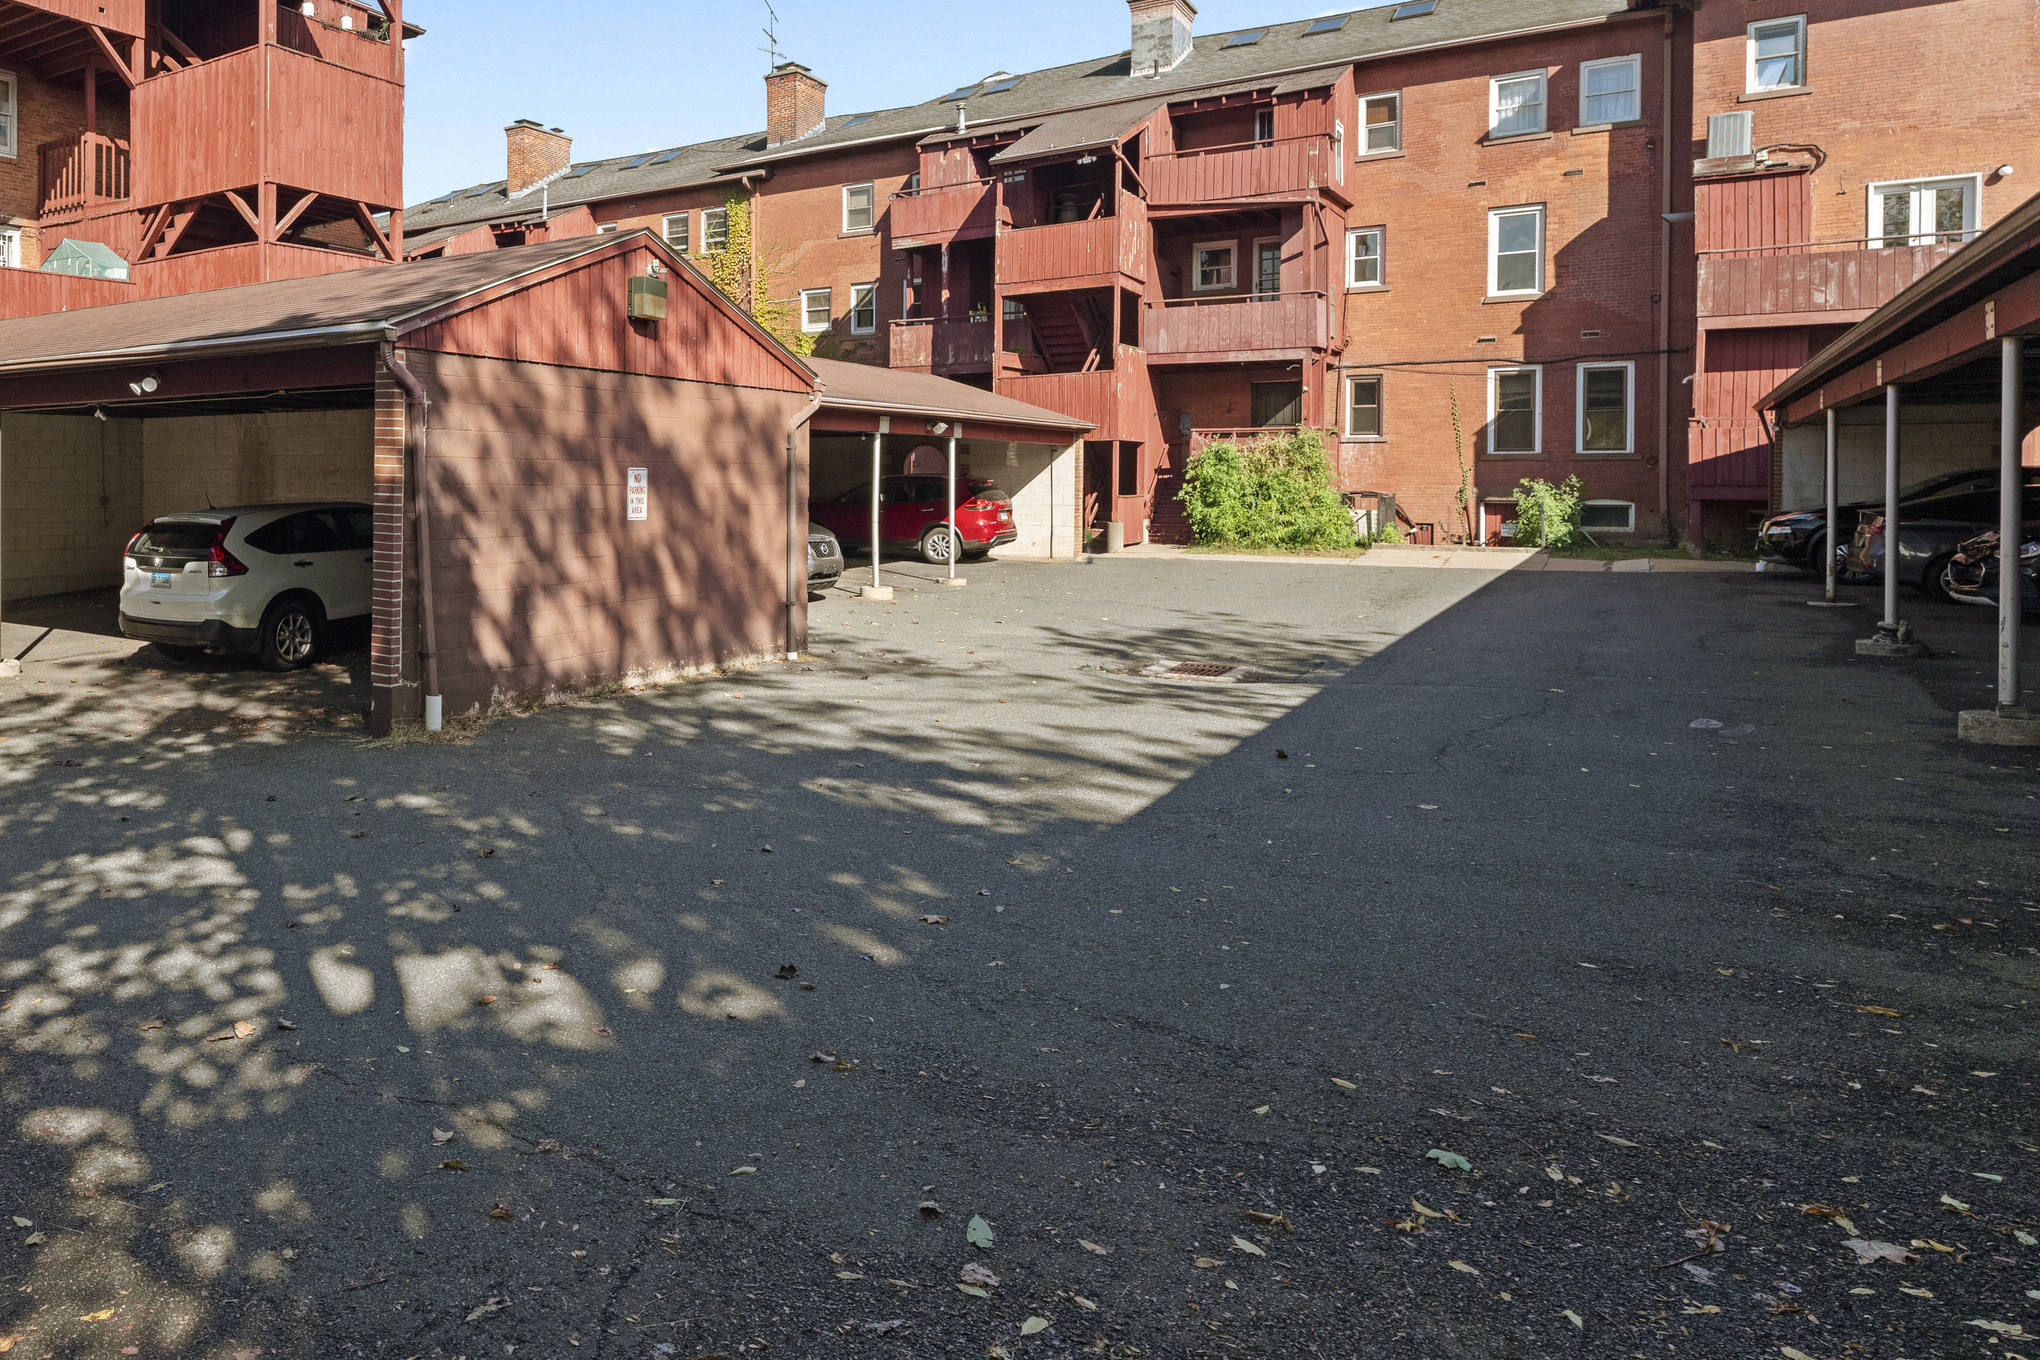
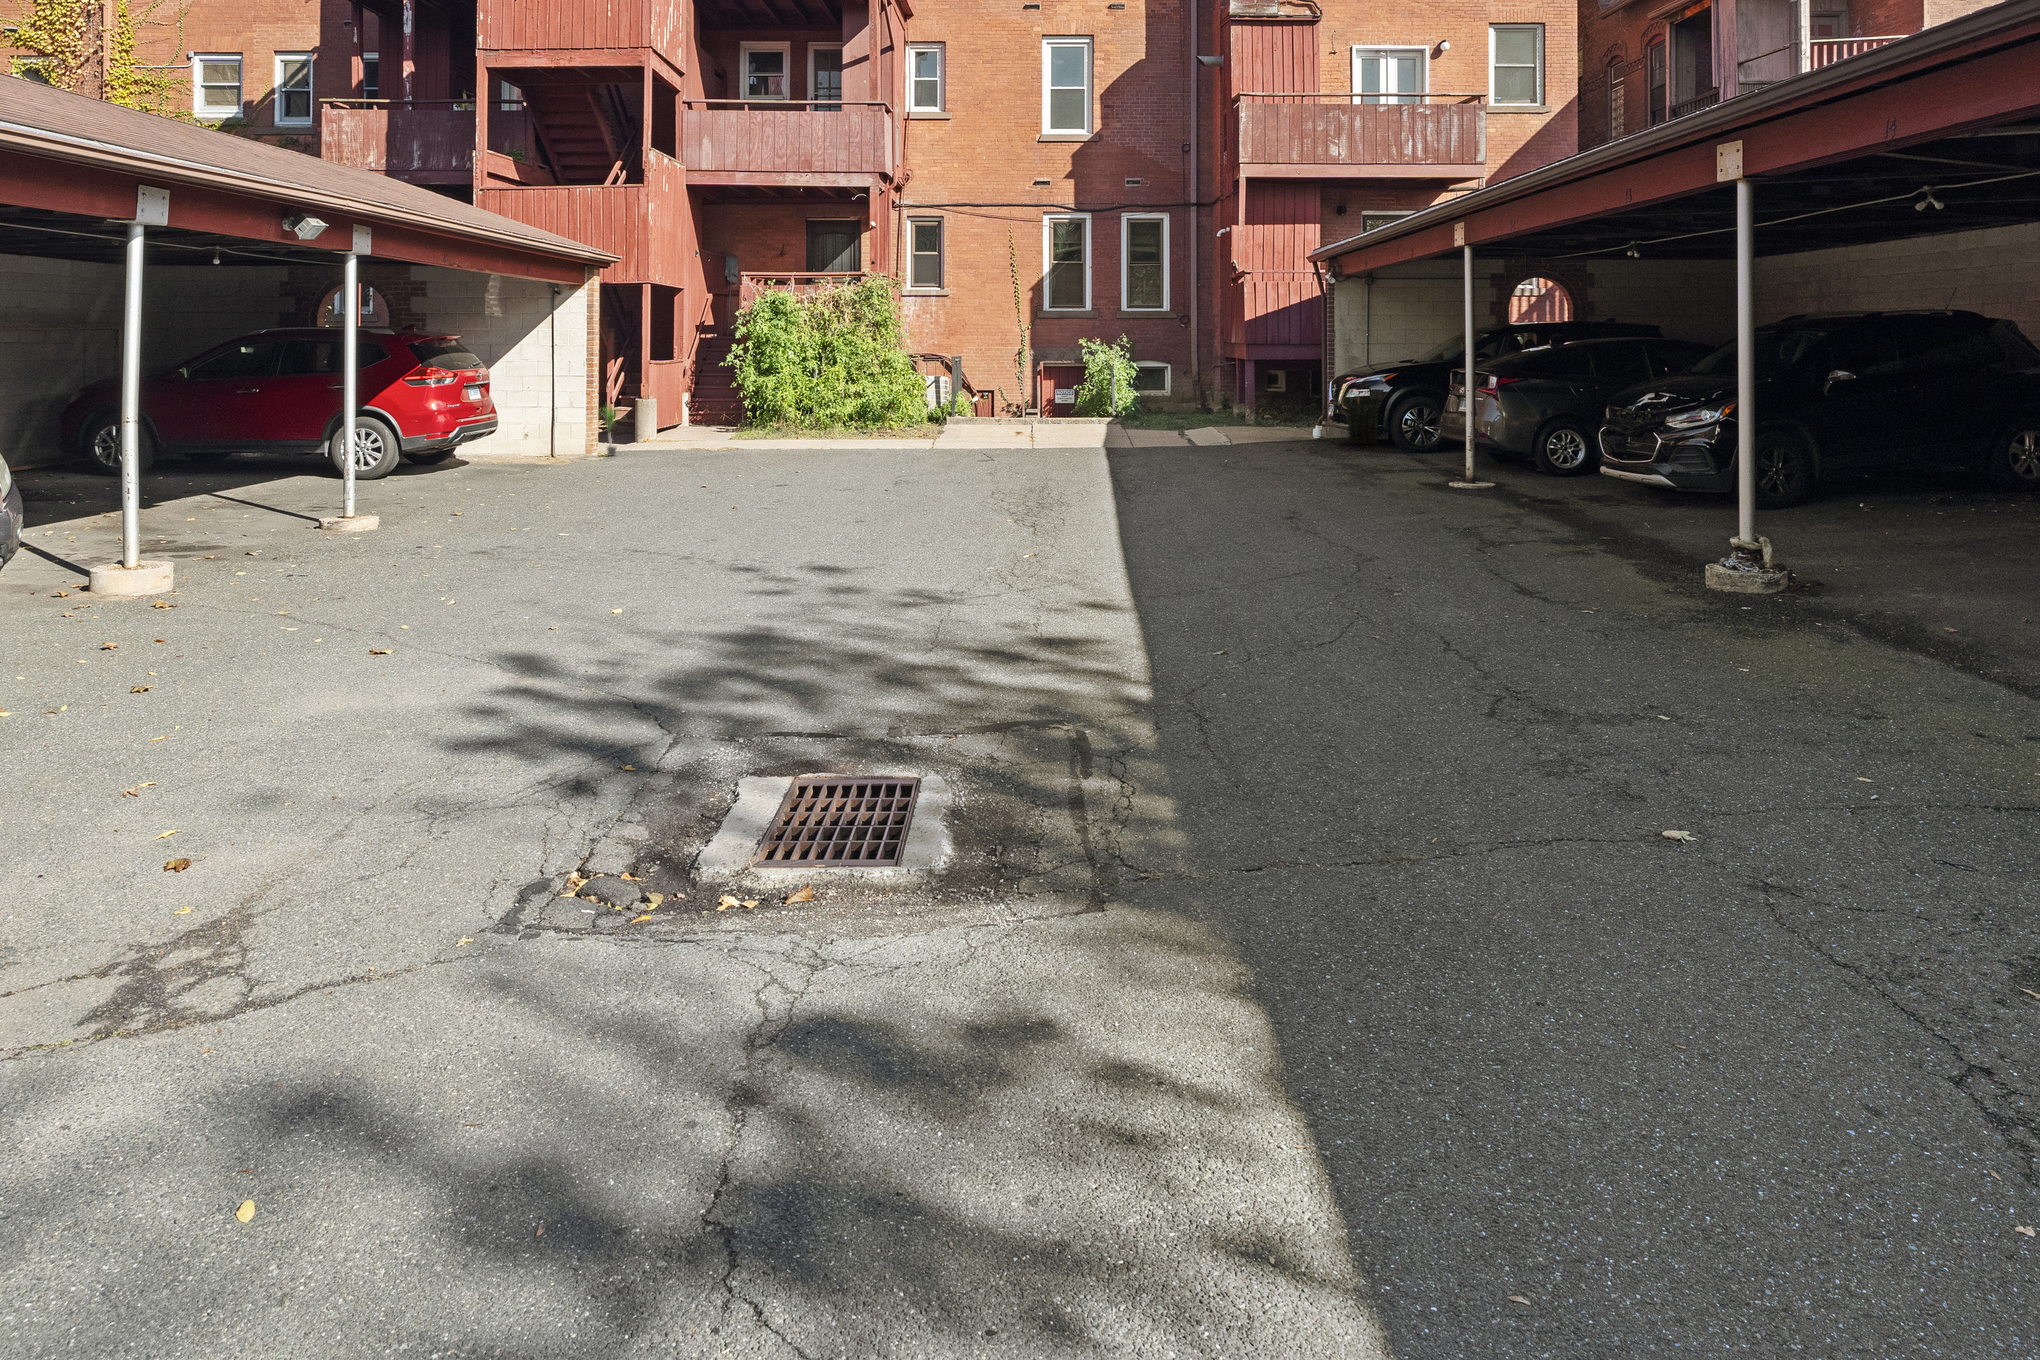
waste bin: none [1791,535,1838,579] -> present [1345,397,1380,444]

